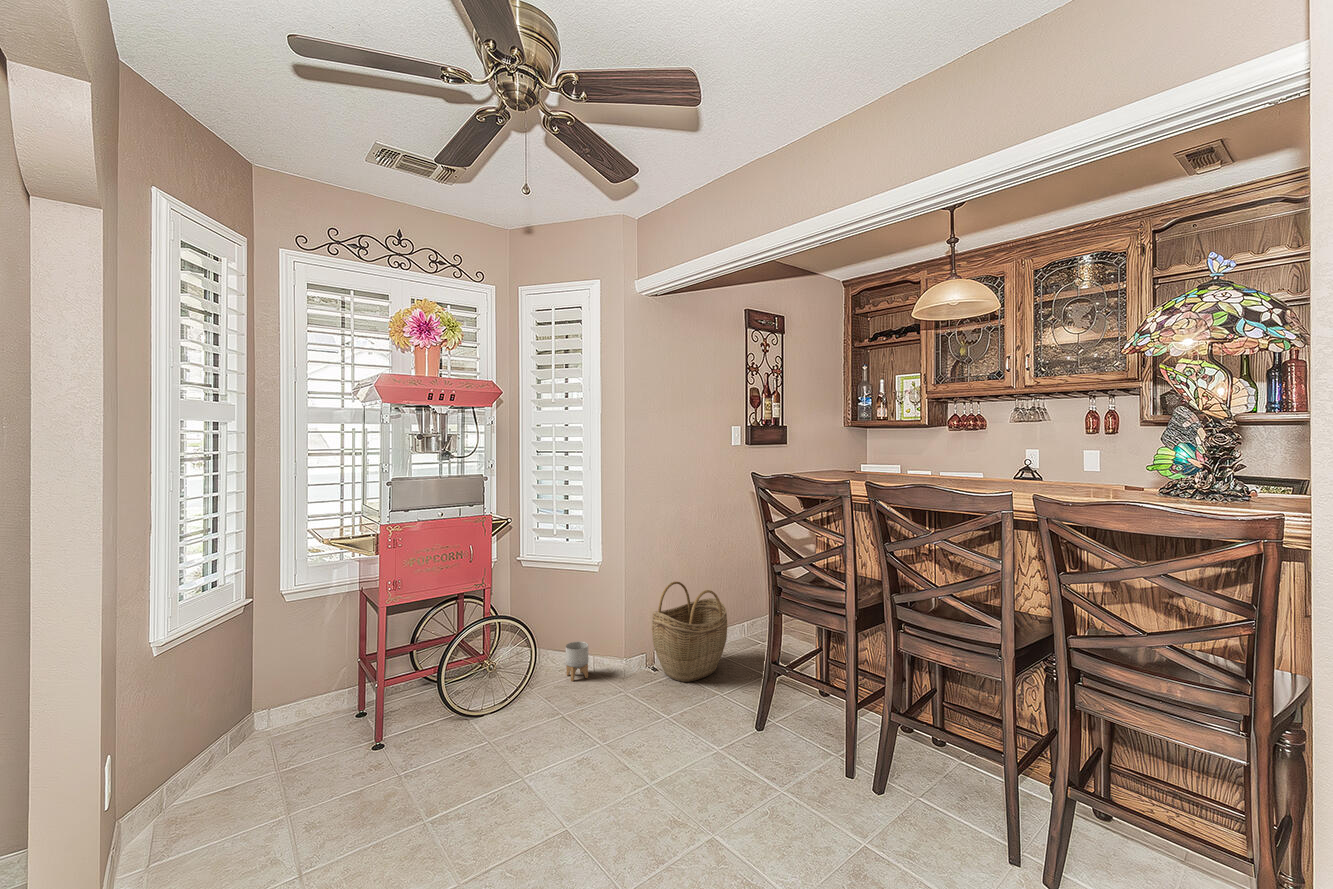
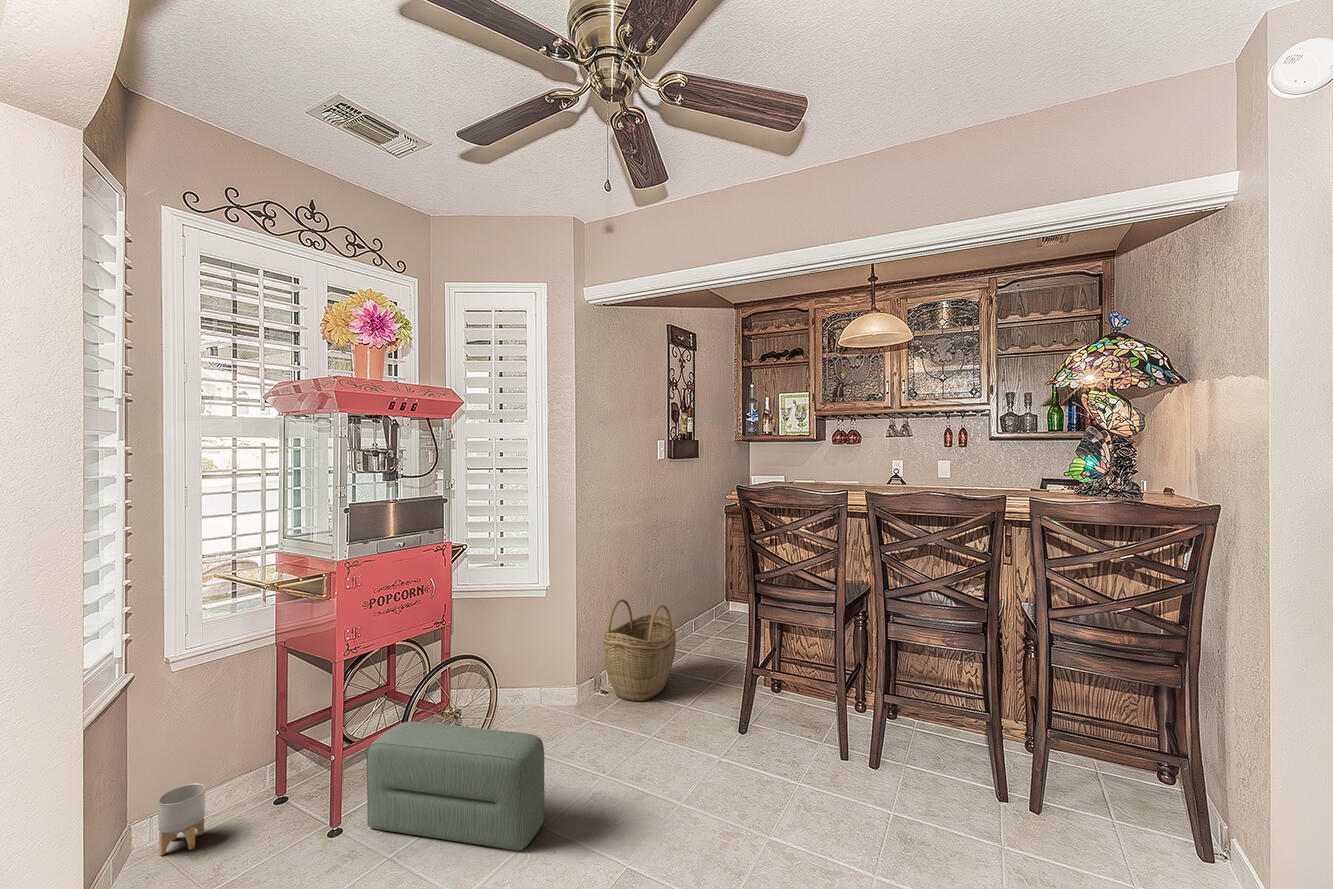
planter: present [566,642,589,681] -> present [158,783,205,855]
pouf: none [405,665,533,791] -> present [367,722,544,850]

